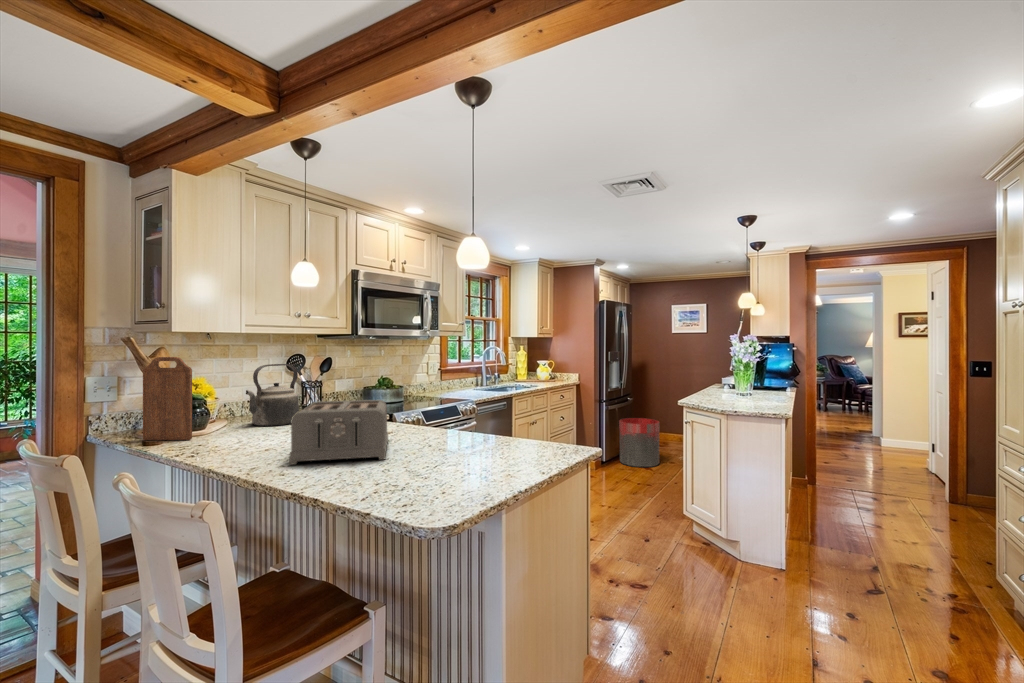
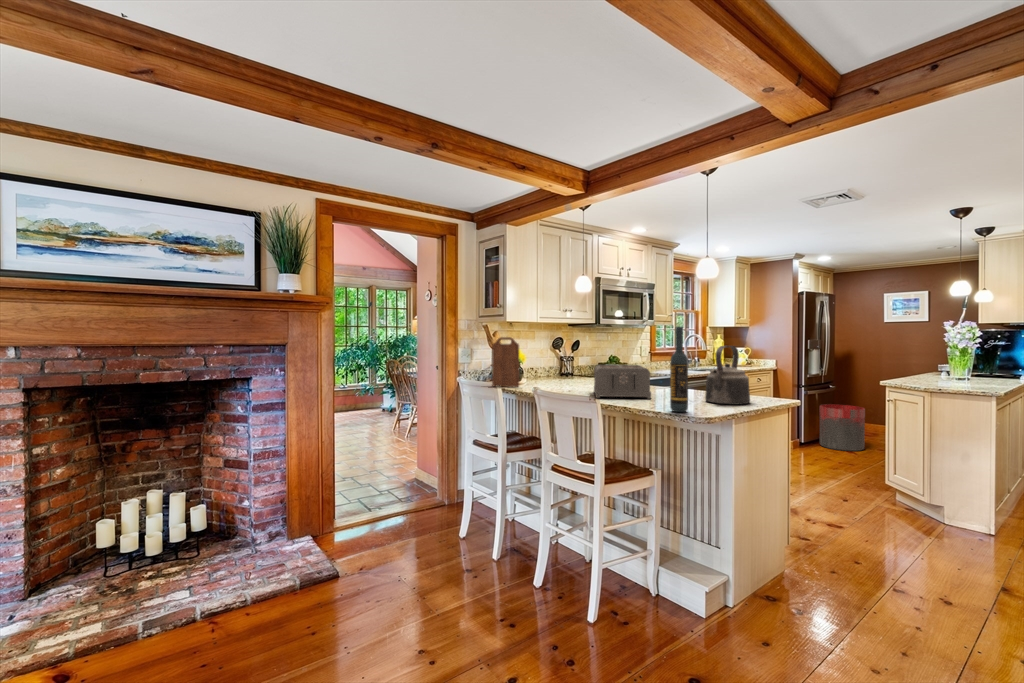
wine bottle: none [386,345,417,503] -> present [670,327,688,412]
kettle: present [246,364,299,426] -> present [705,346,750,405]

